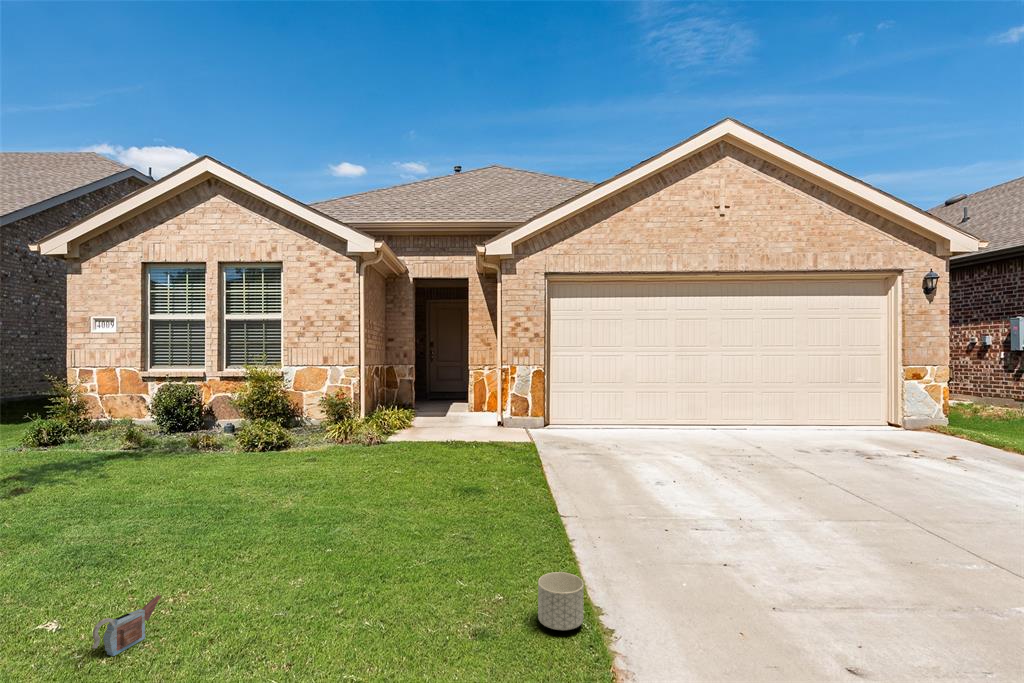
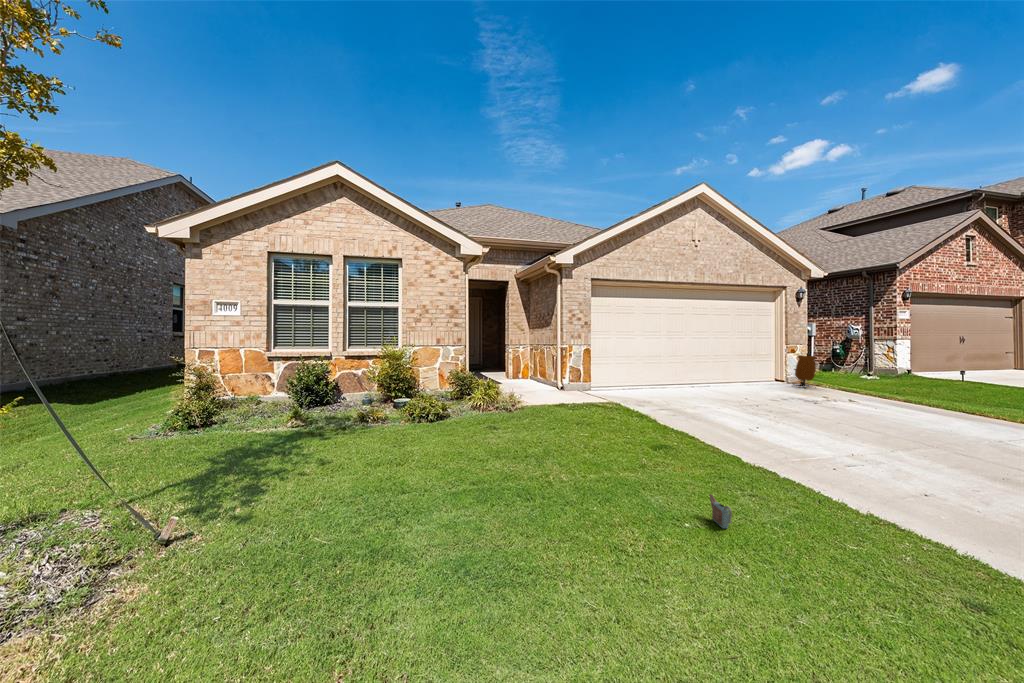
lounge chair: none [916,383,961,442] -> present [794,355,816,388]
planter: present [538,572,584,630] -> none [853,459,885,487]

